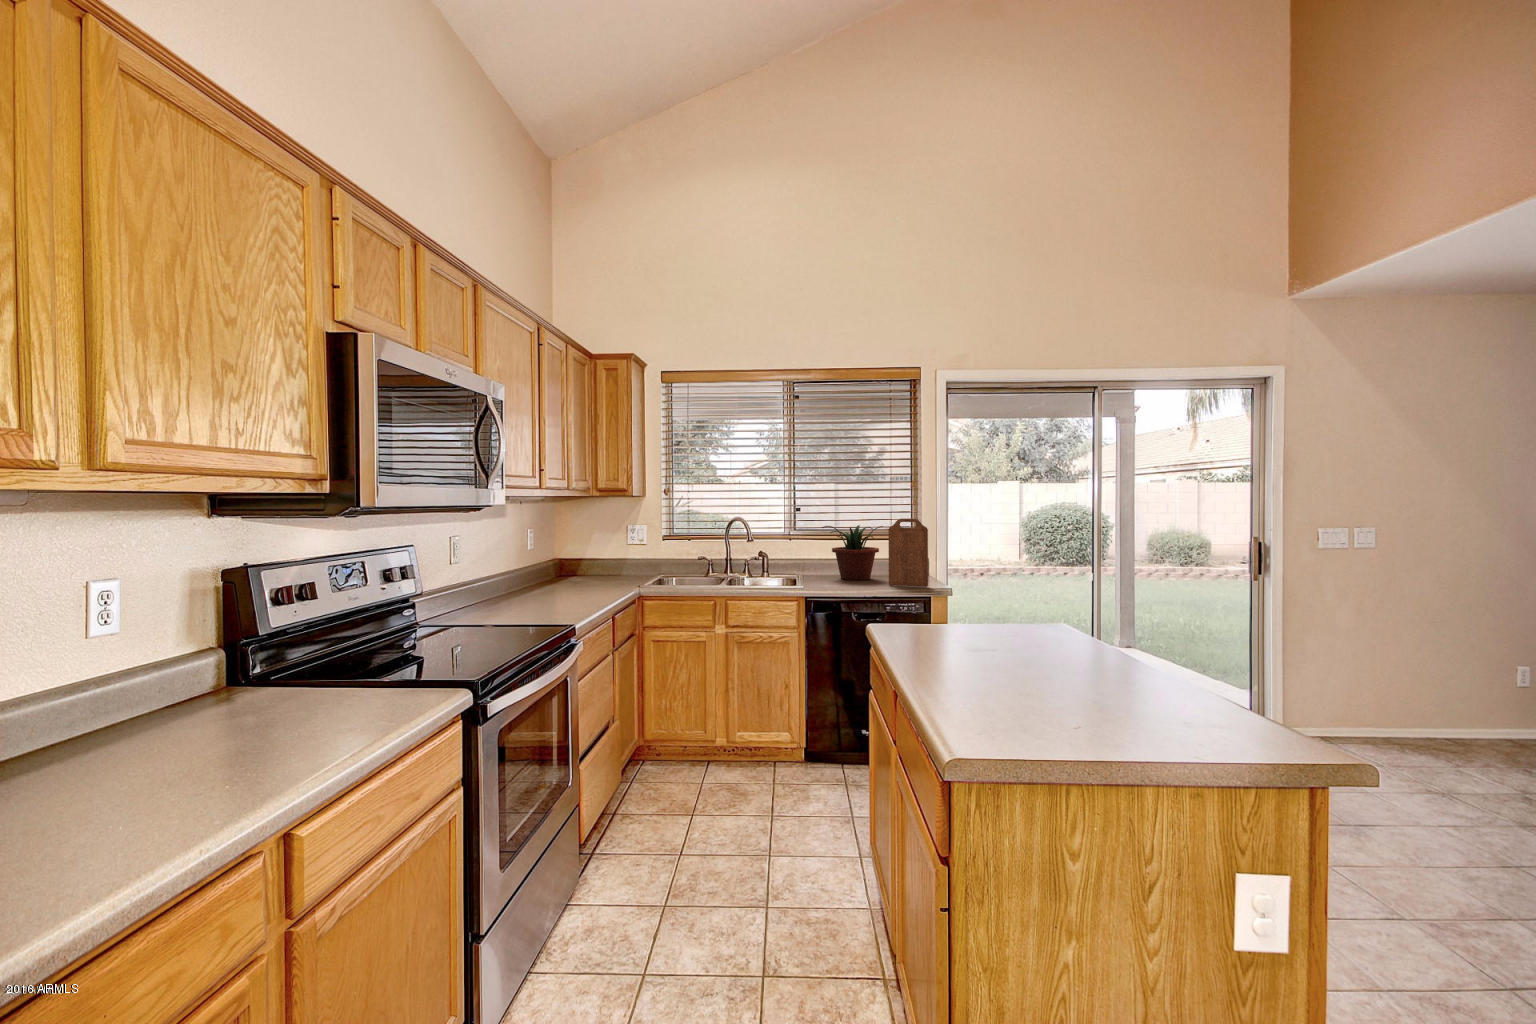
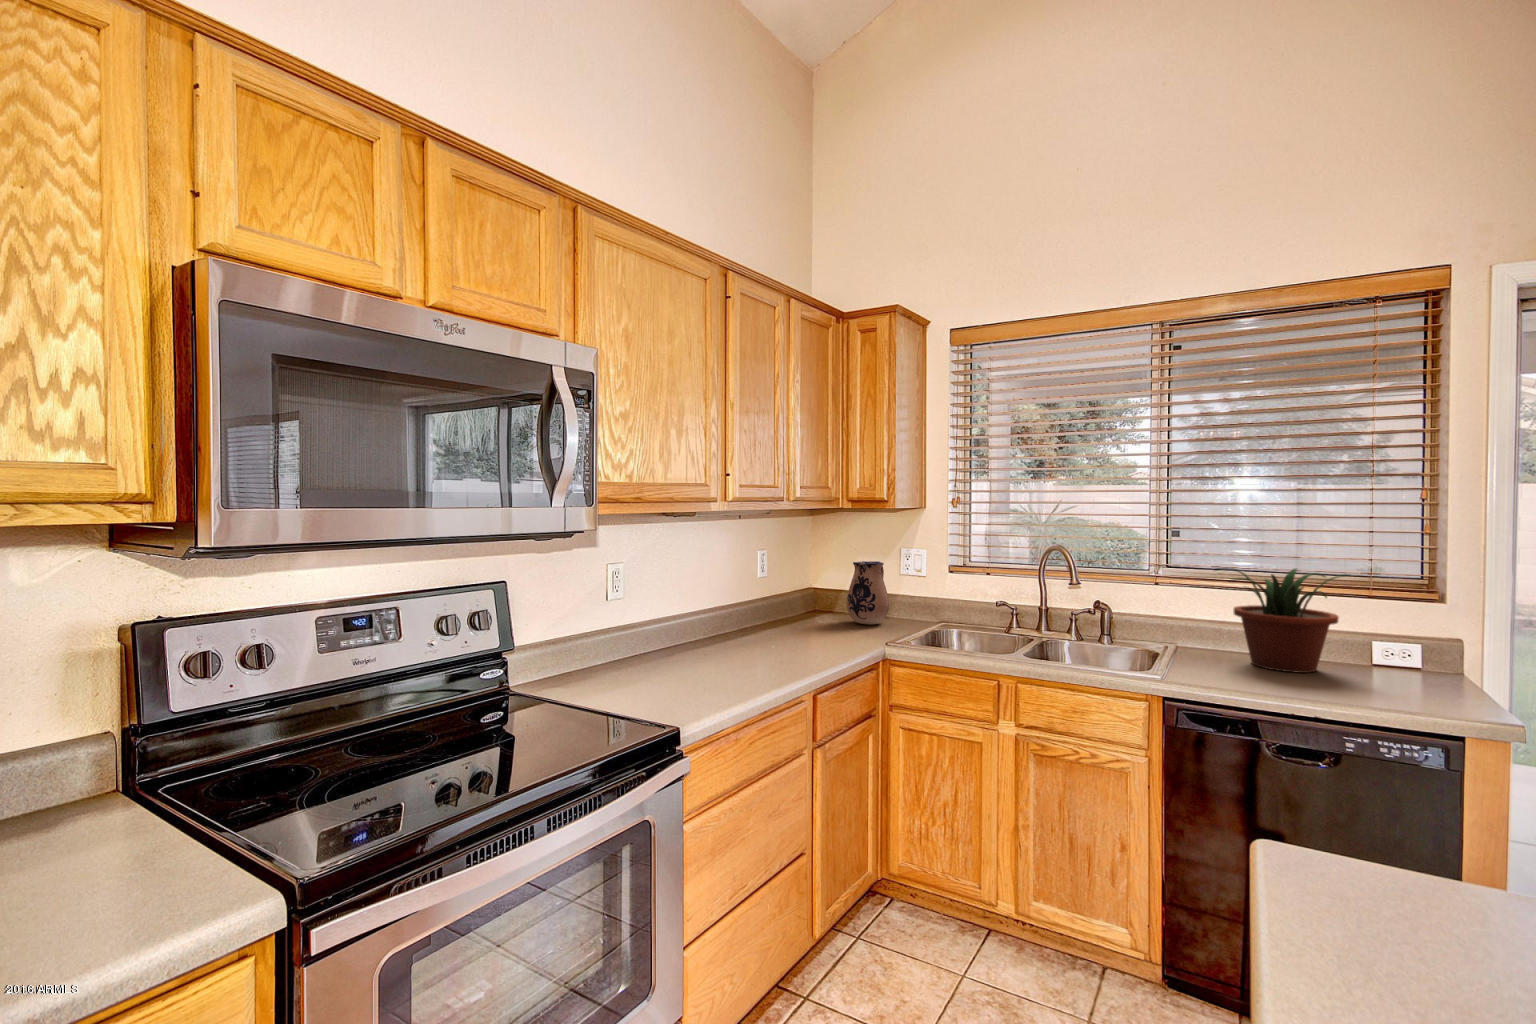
cutting board: present [888,519,928,587] -> none [1358,567,1466,714]
ceramic pitcher: none [595,535,626,580] -> present [847,561,889,624]

